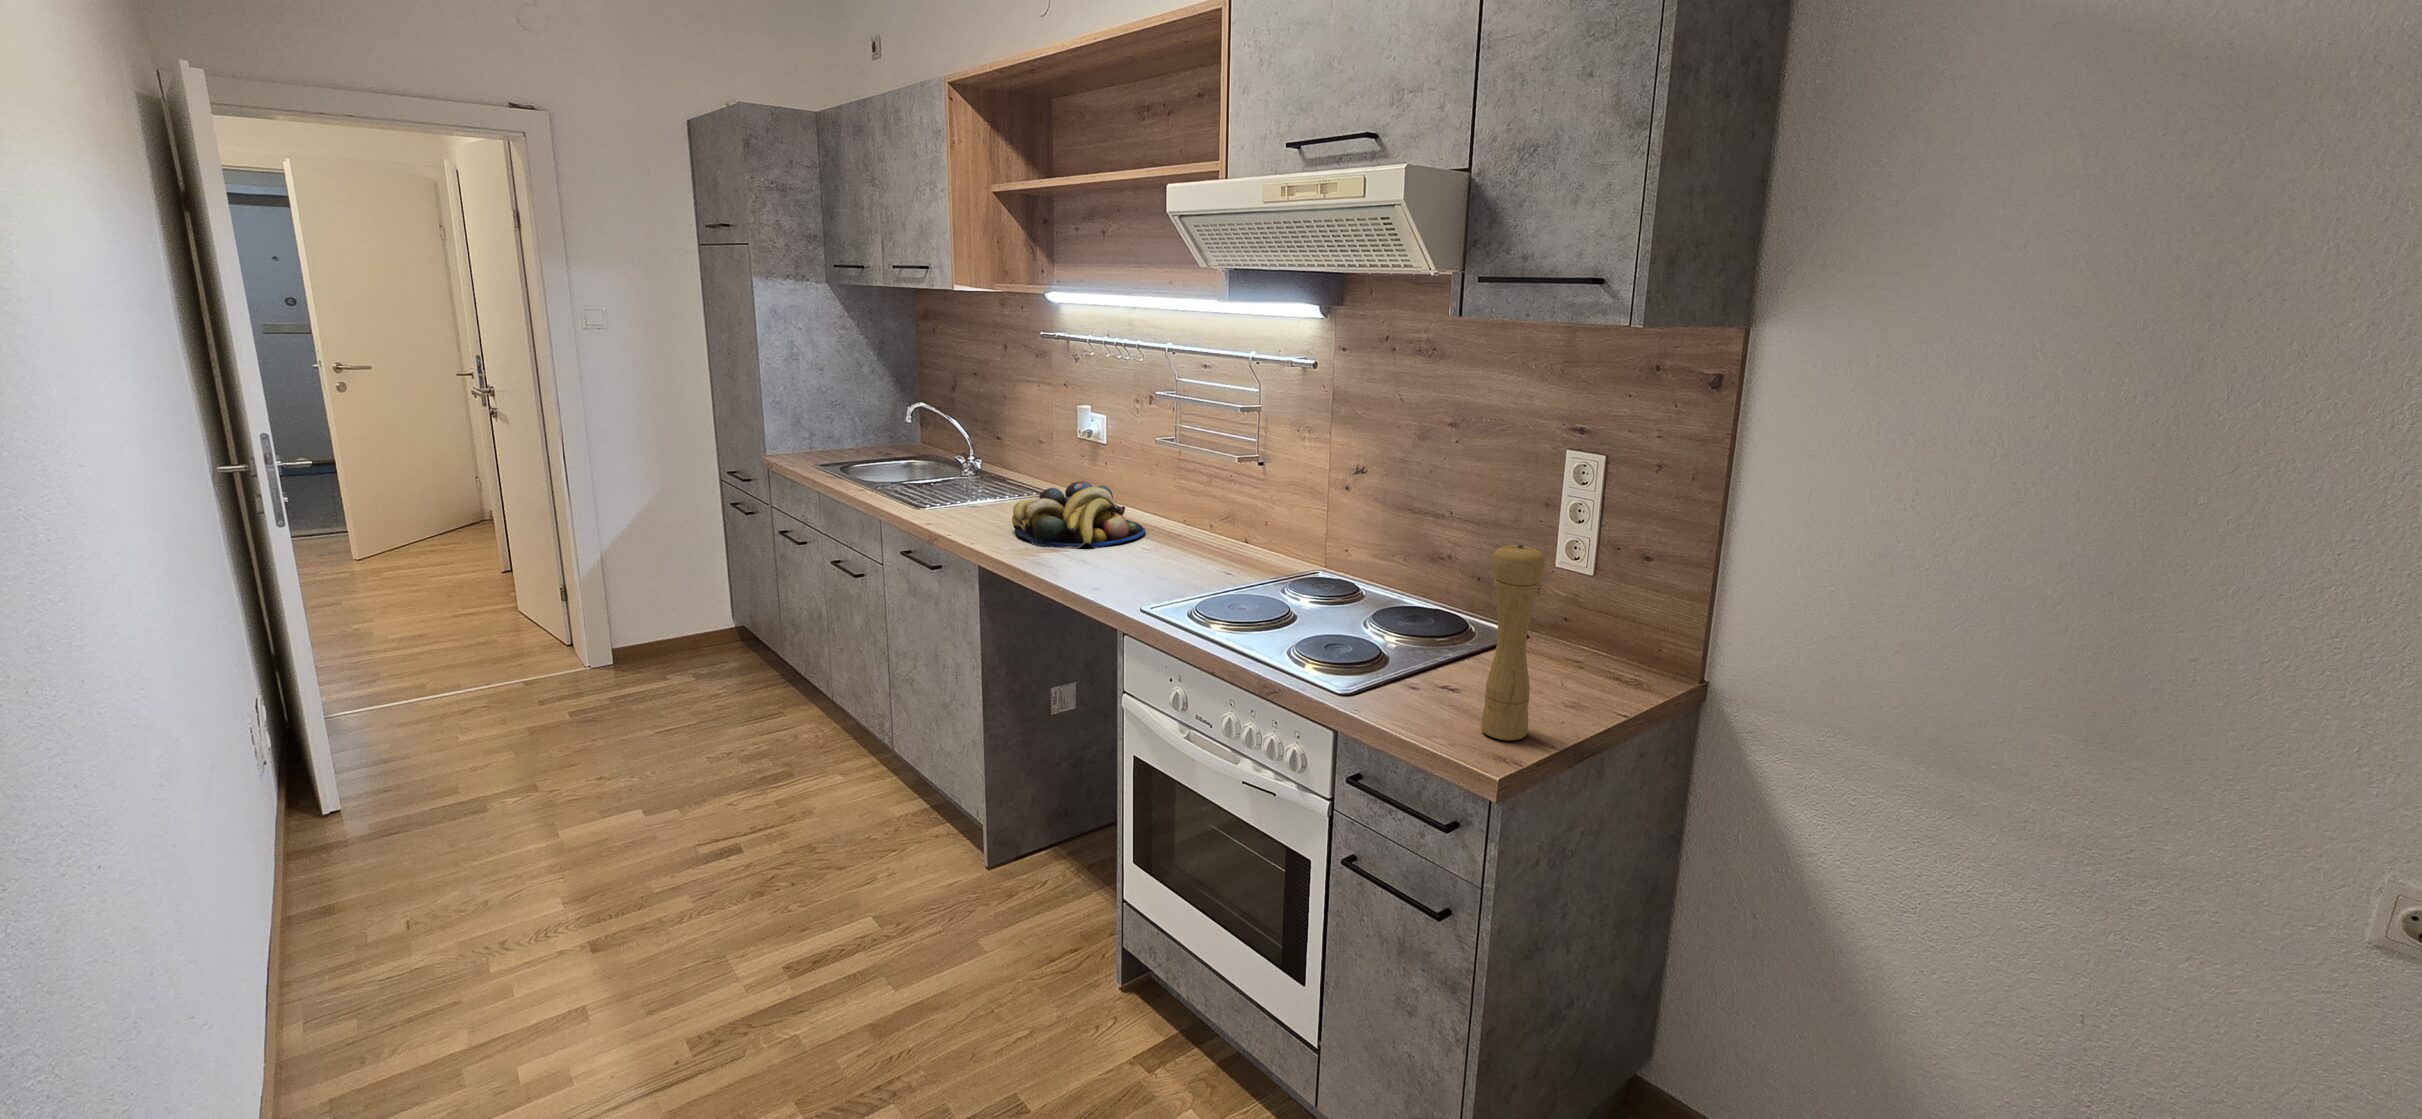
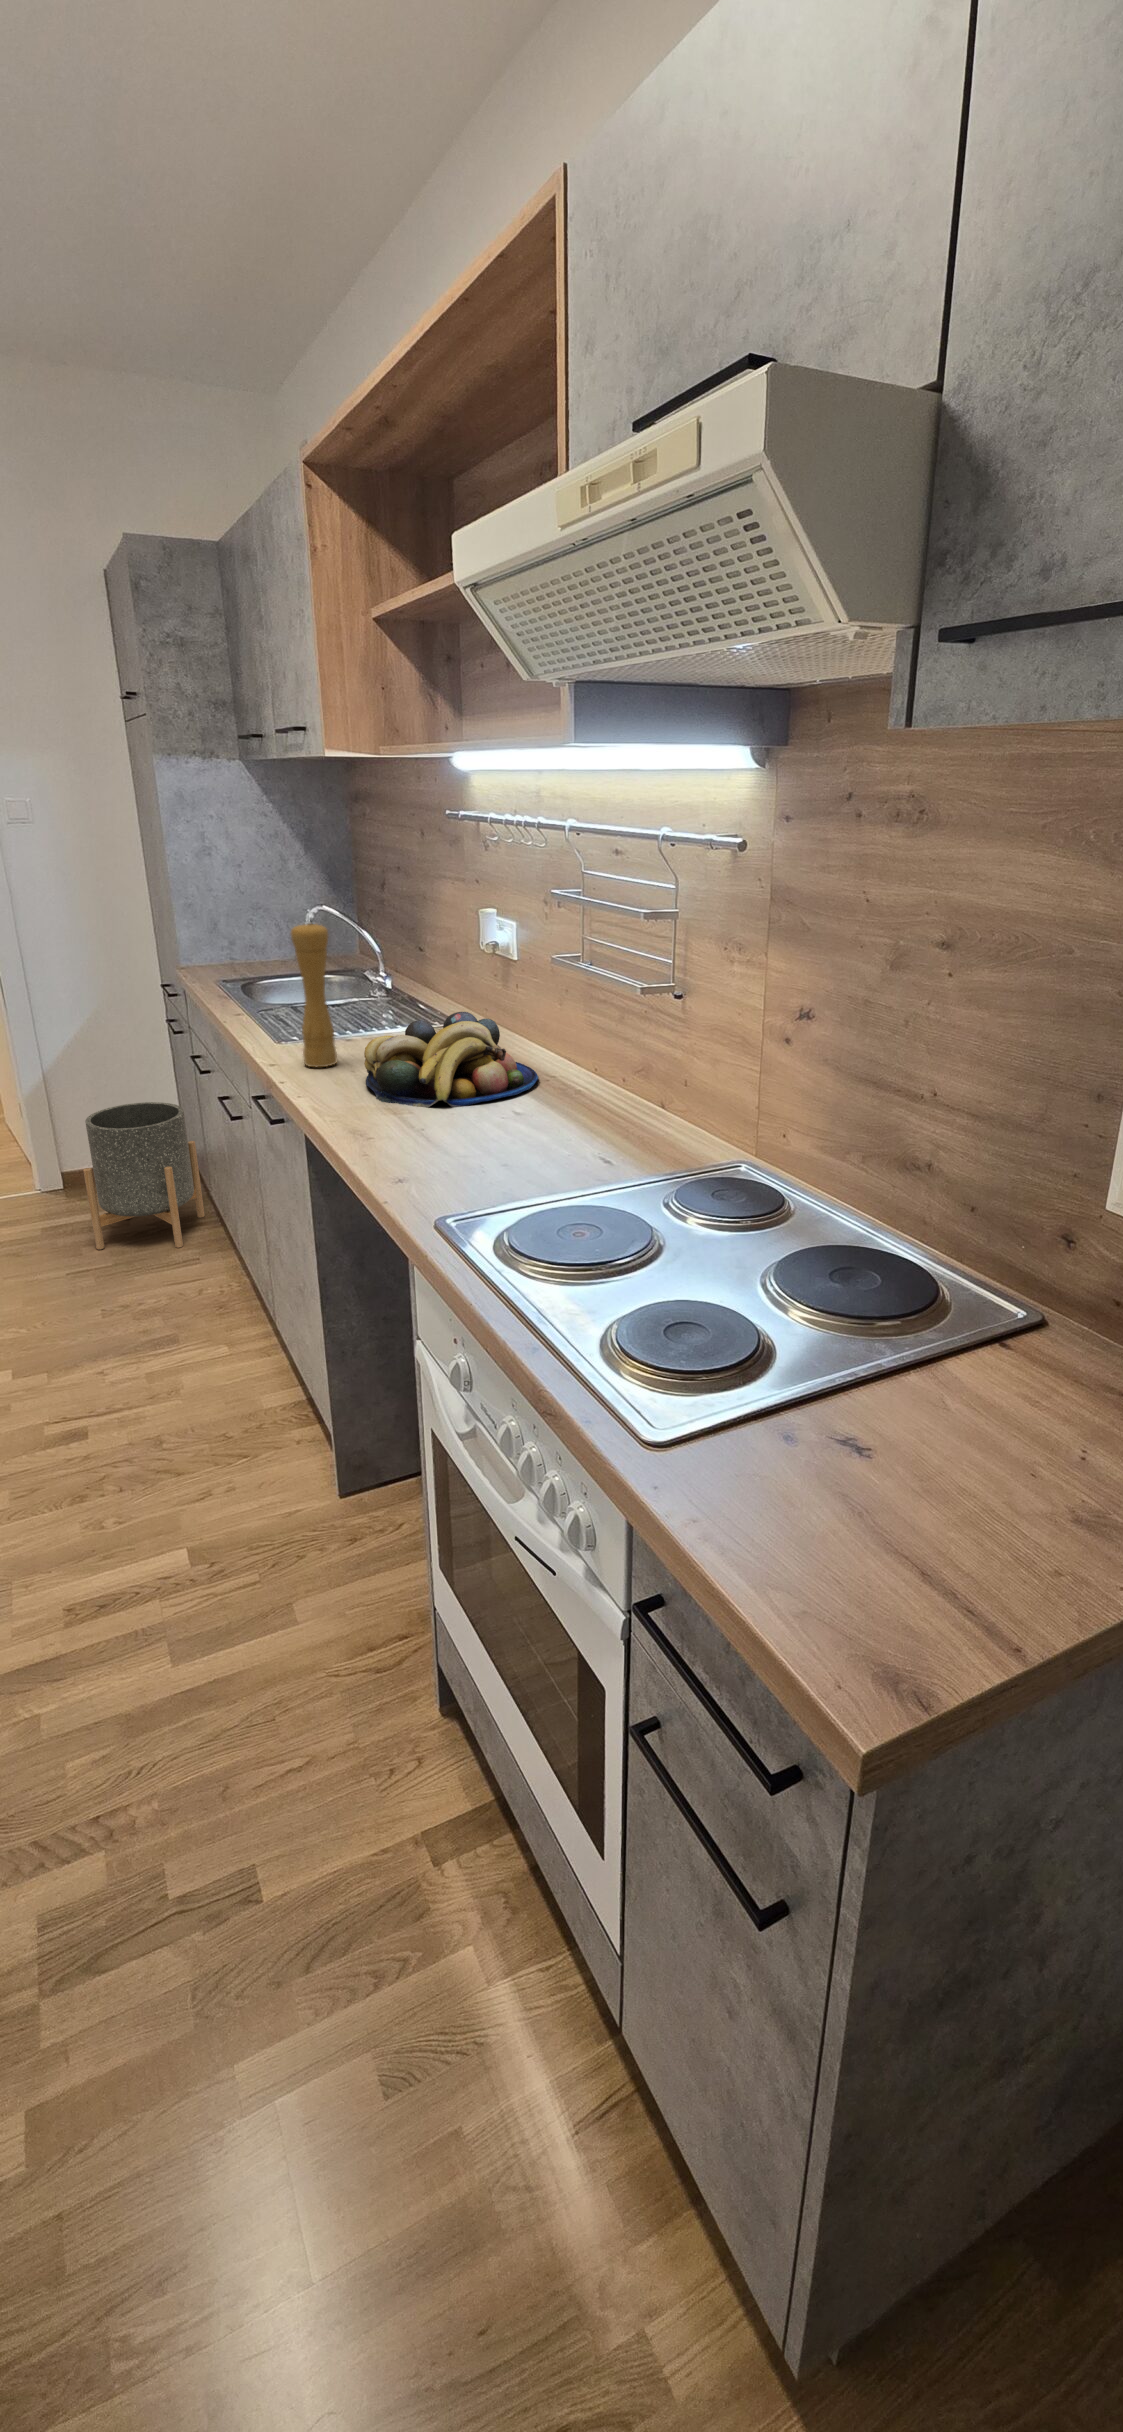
pepper mill: present [1481,544,1545,740] -> present [291,922,337,1067]
planter: none [662,578,765,714] -> present [83,1102,205,1249]

